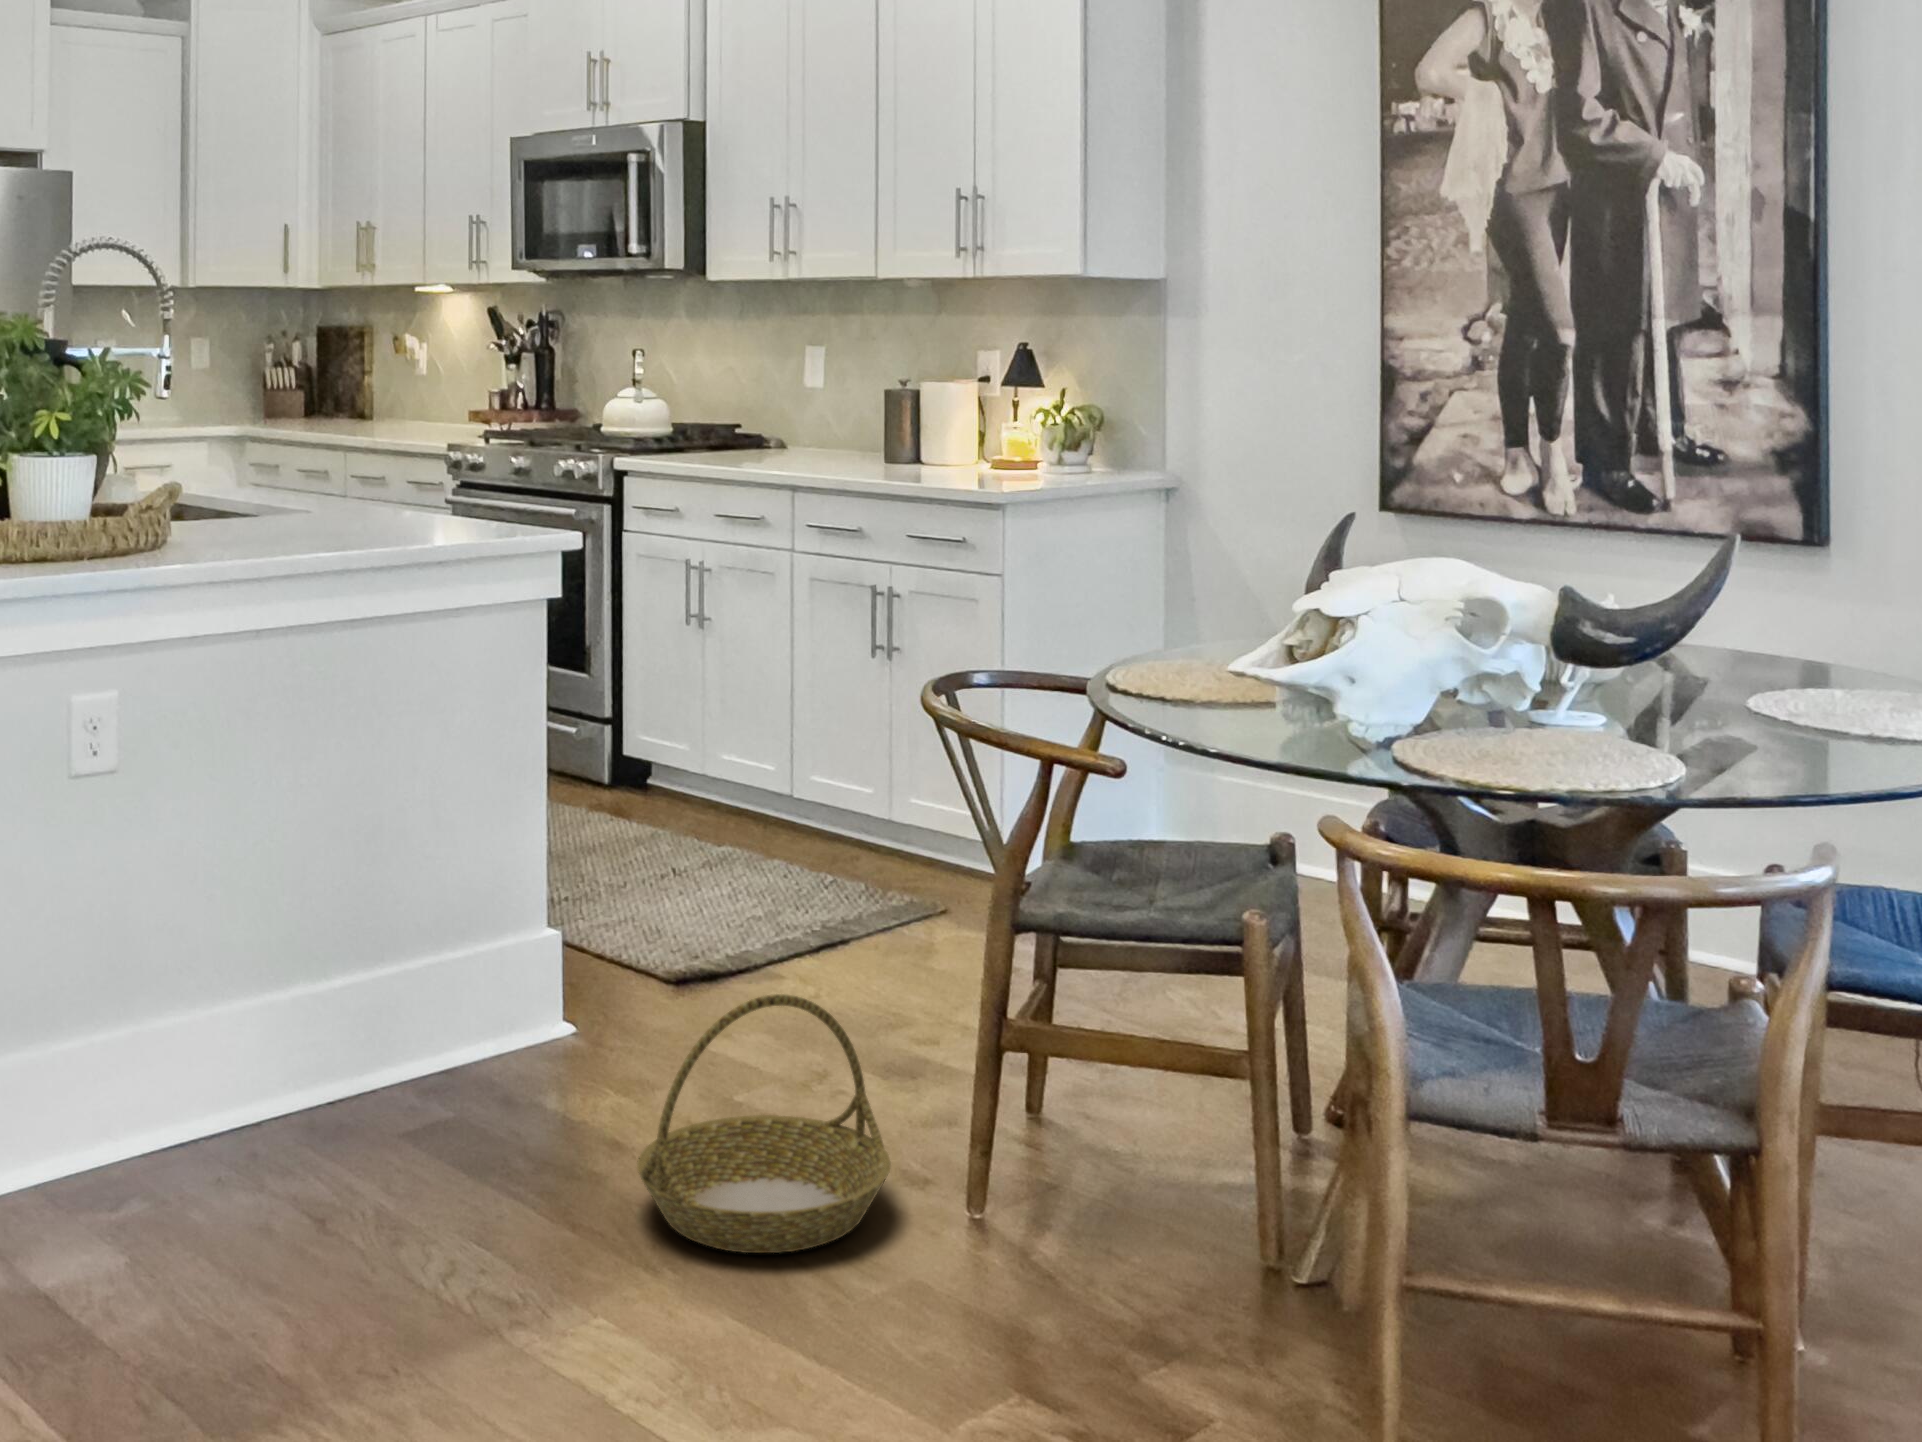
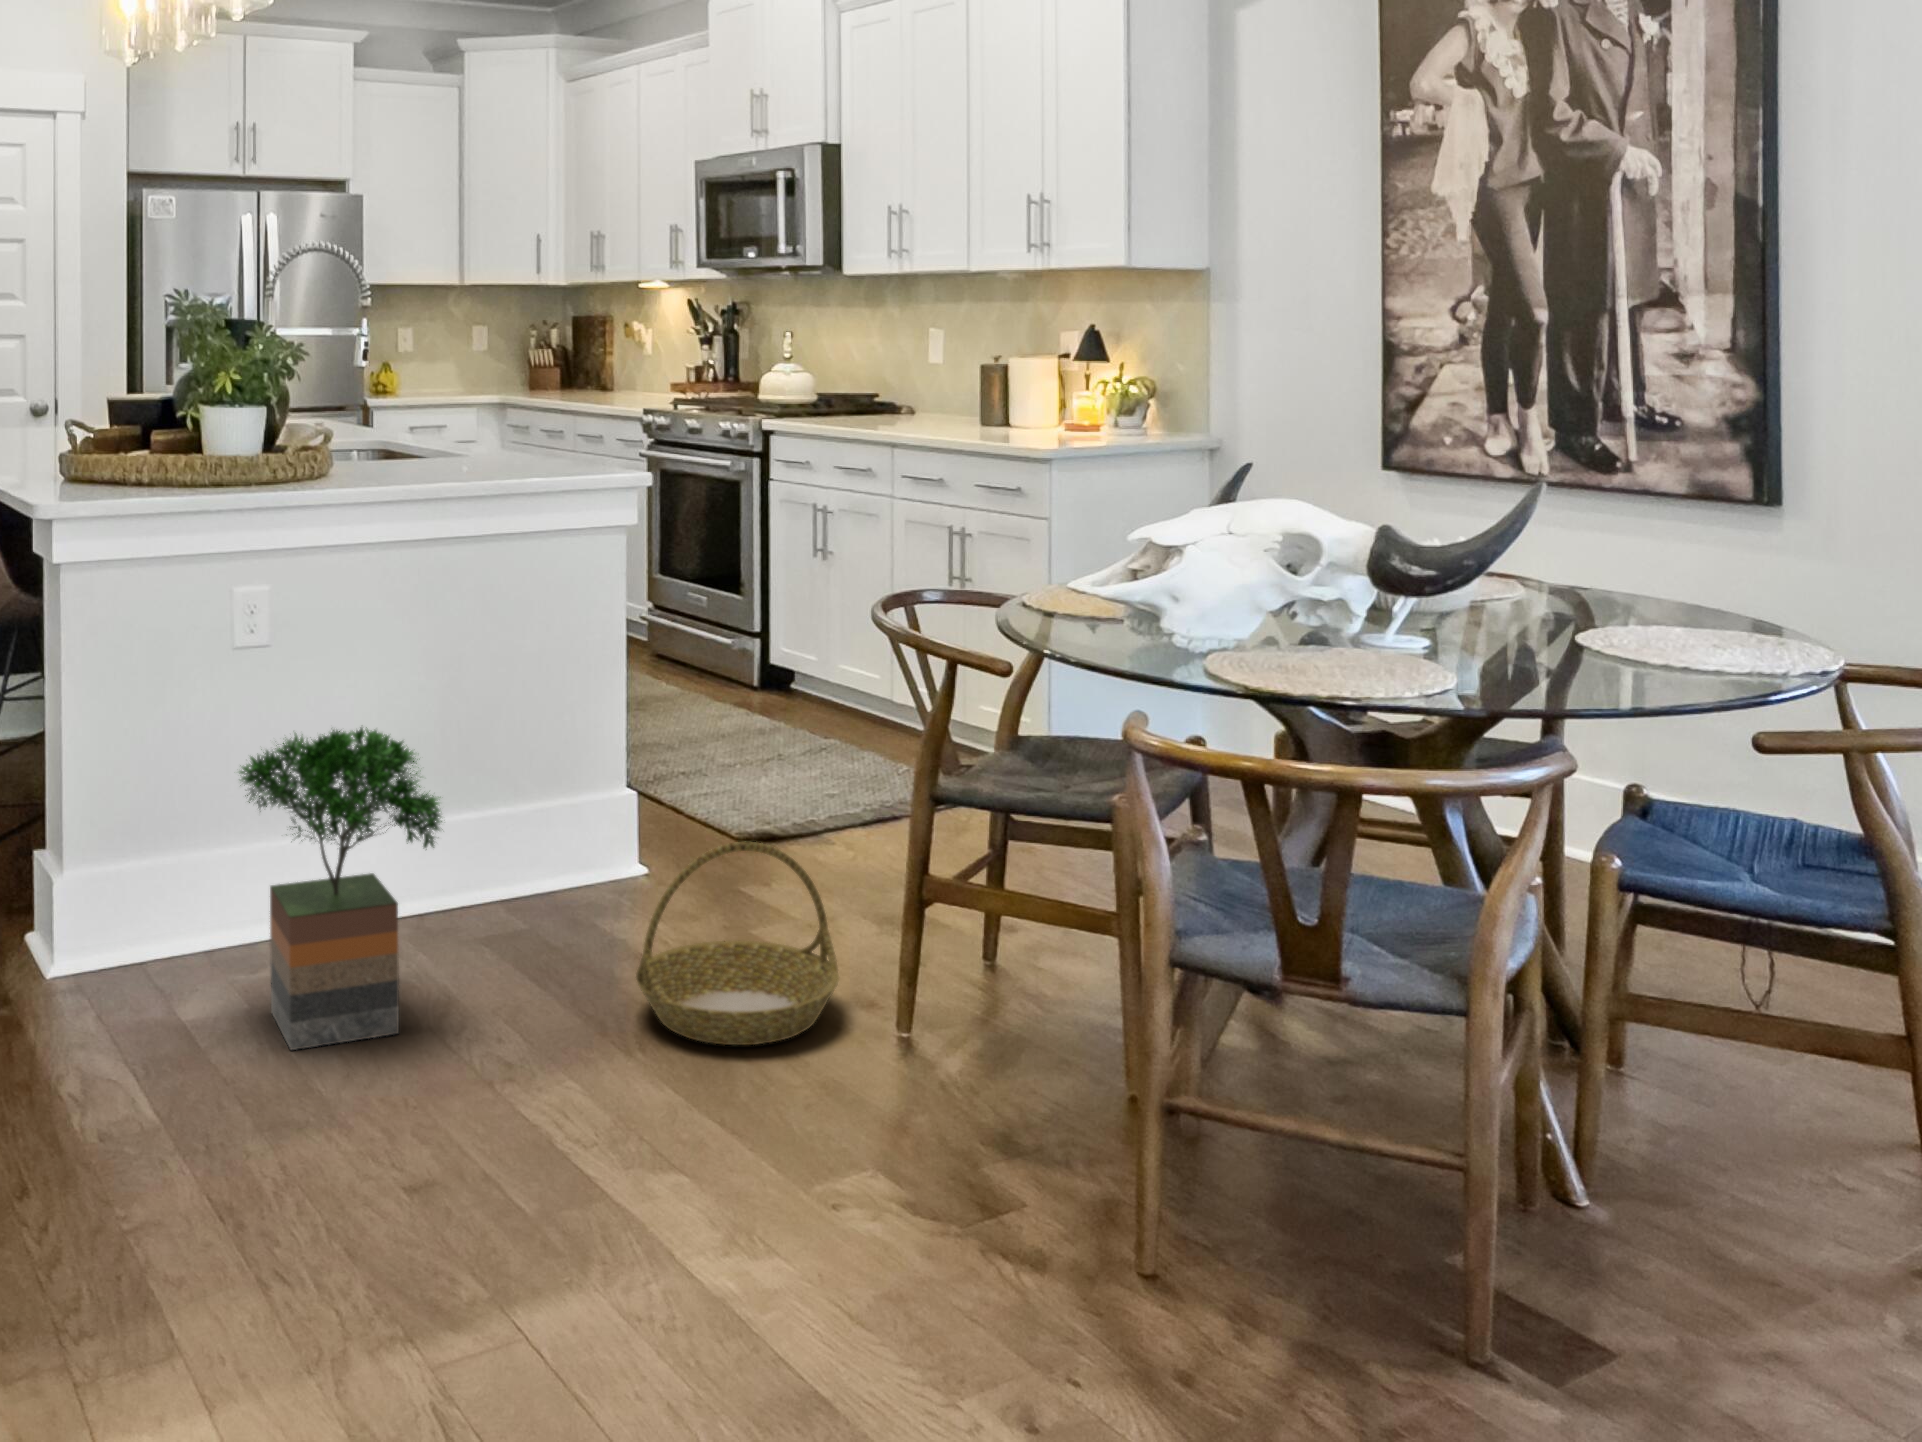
potted tree: none [113,871,407,1312] -> present [239,727,442,1050]

